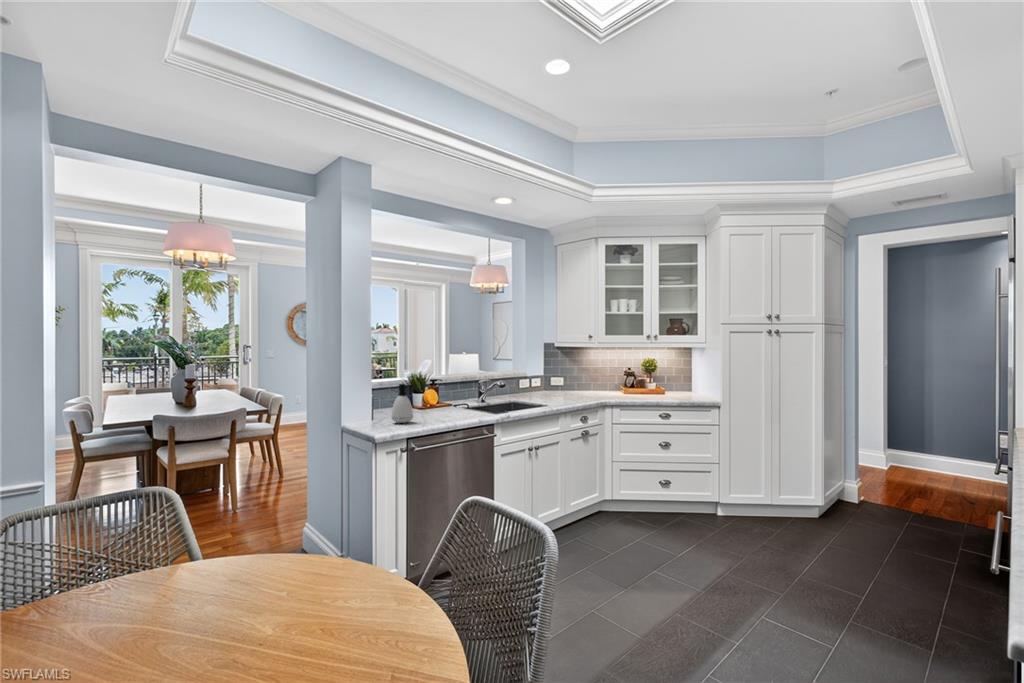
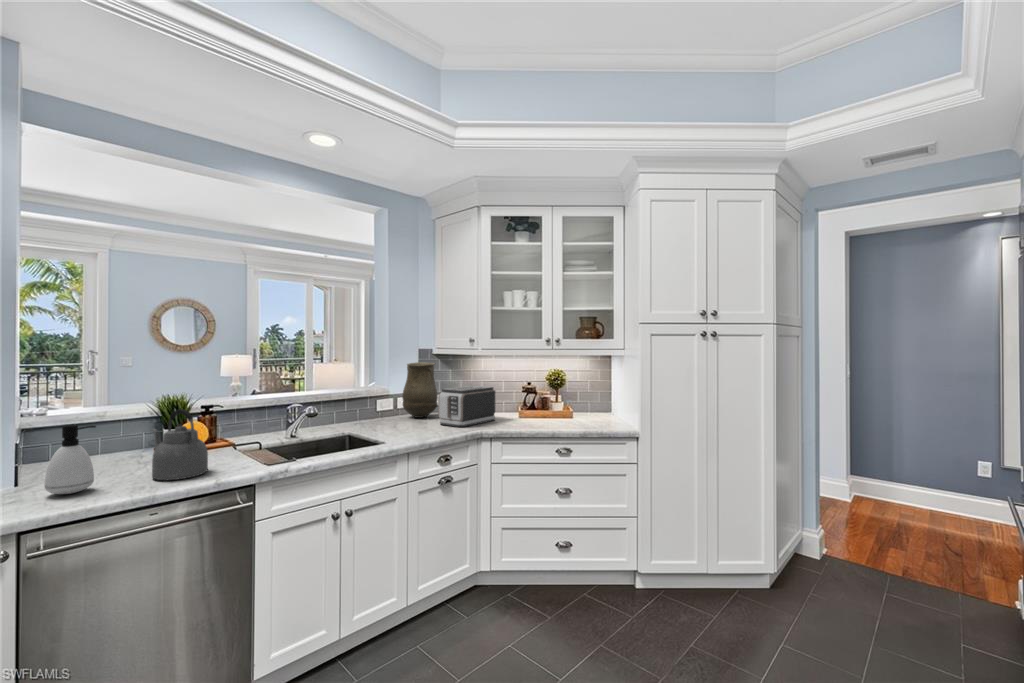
vase: none [535,353,563,394] -> present [402,362,438,418]
toaster: none [569,370,608,399] -> present [438,386,495,427]
kettle: none [424,378,461,419] -> present [151,409,208,480]

